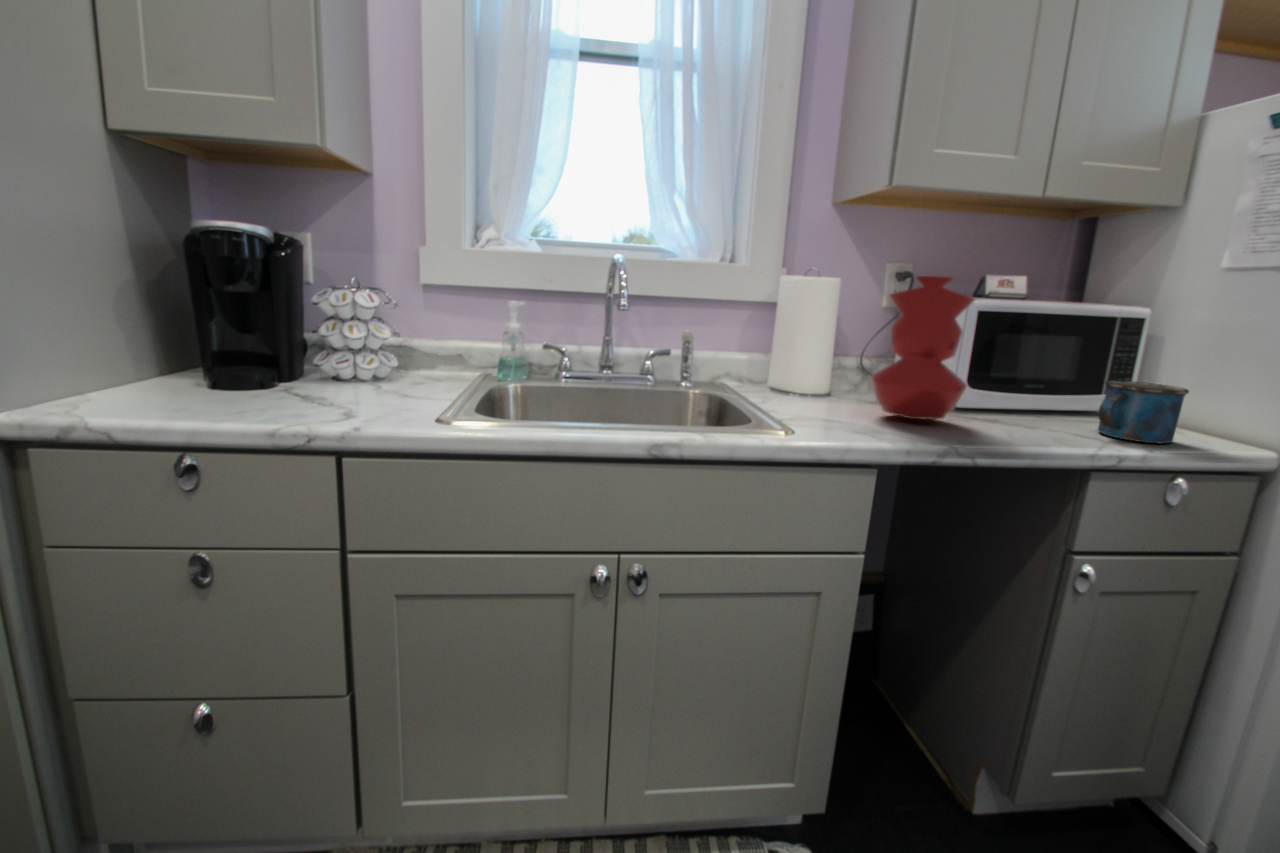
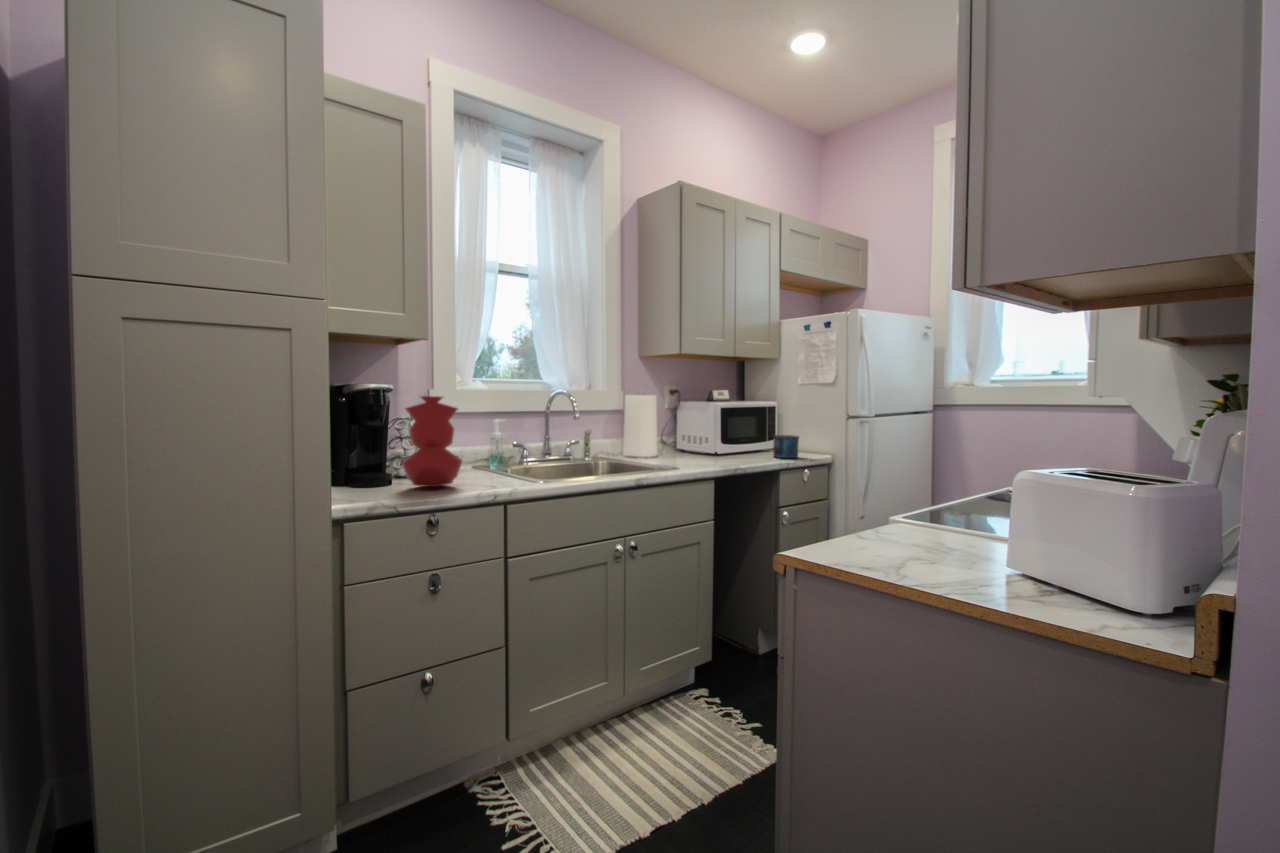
vase: present [872,276,975,419] -> present [402,396,462,487]

